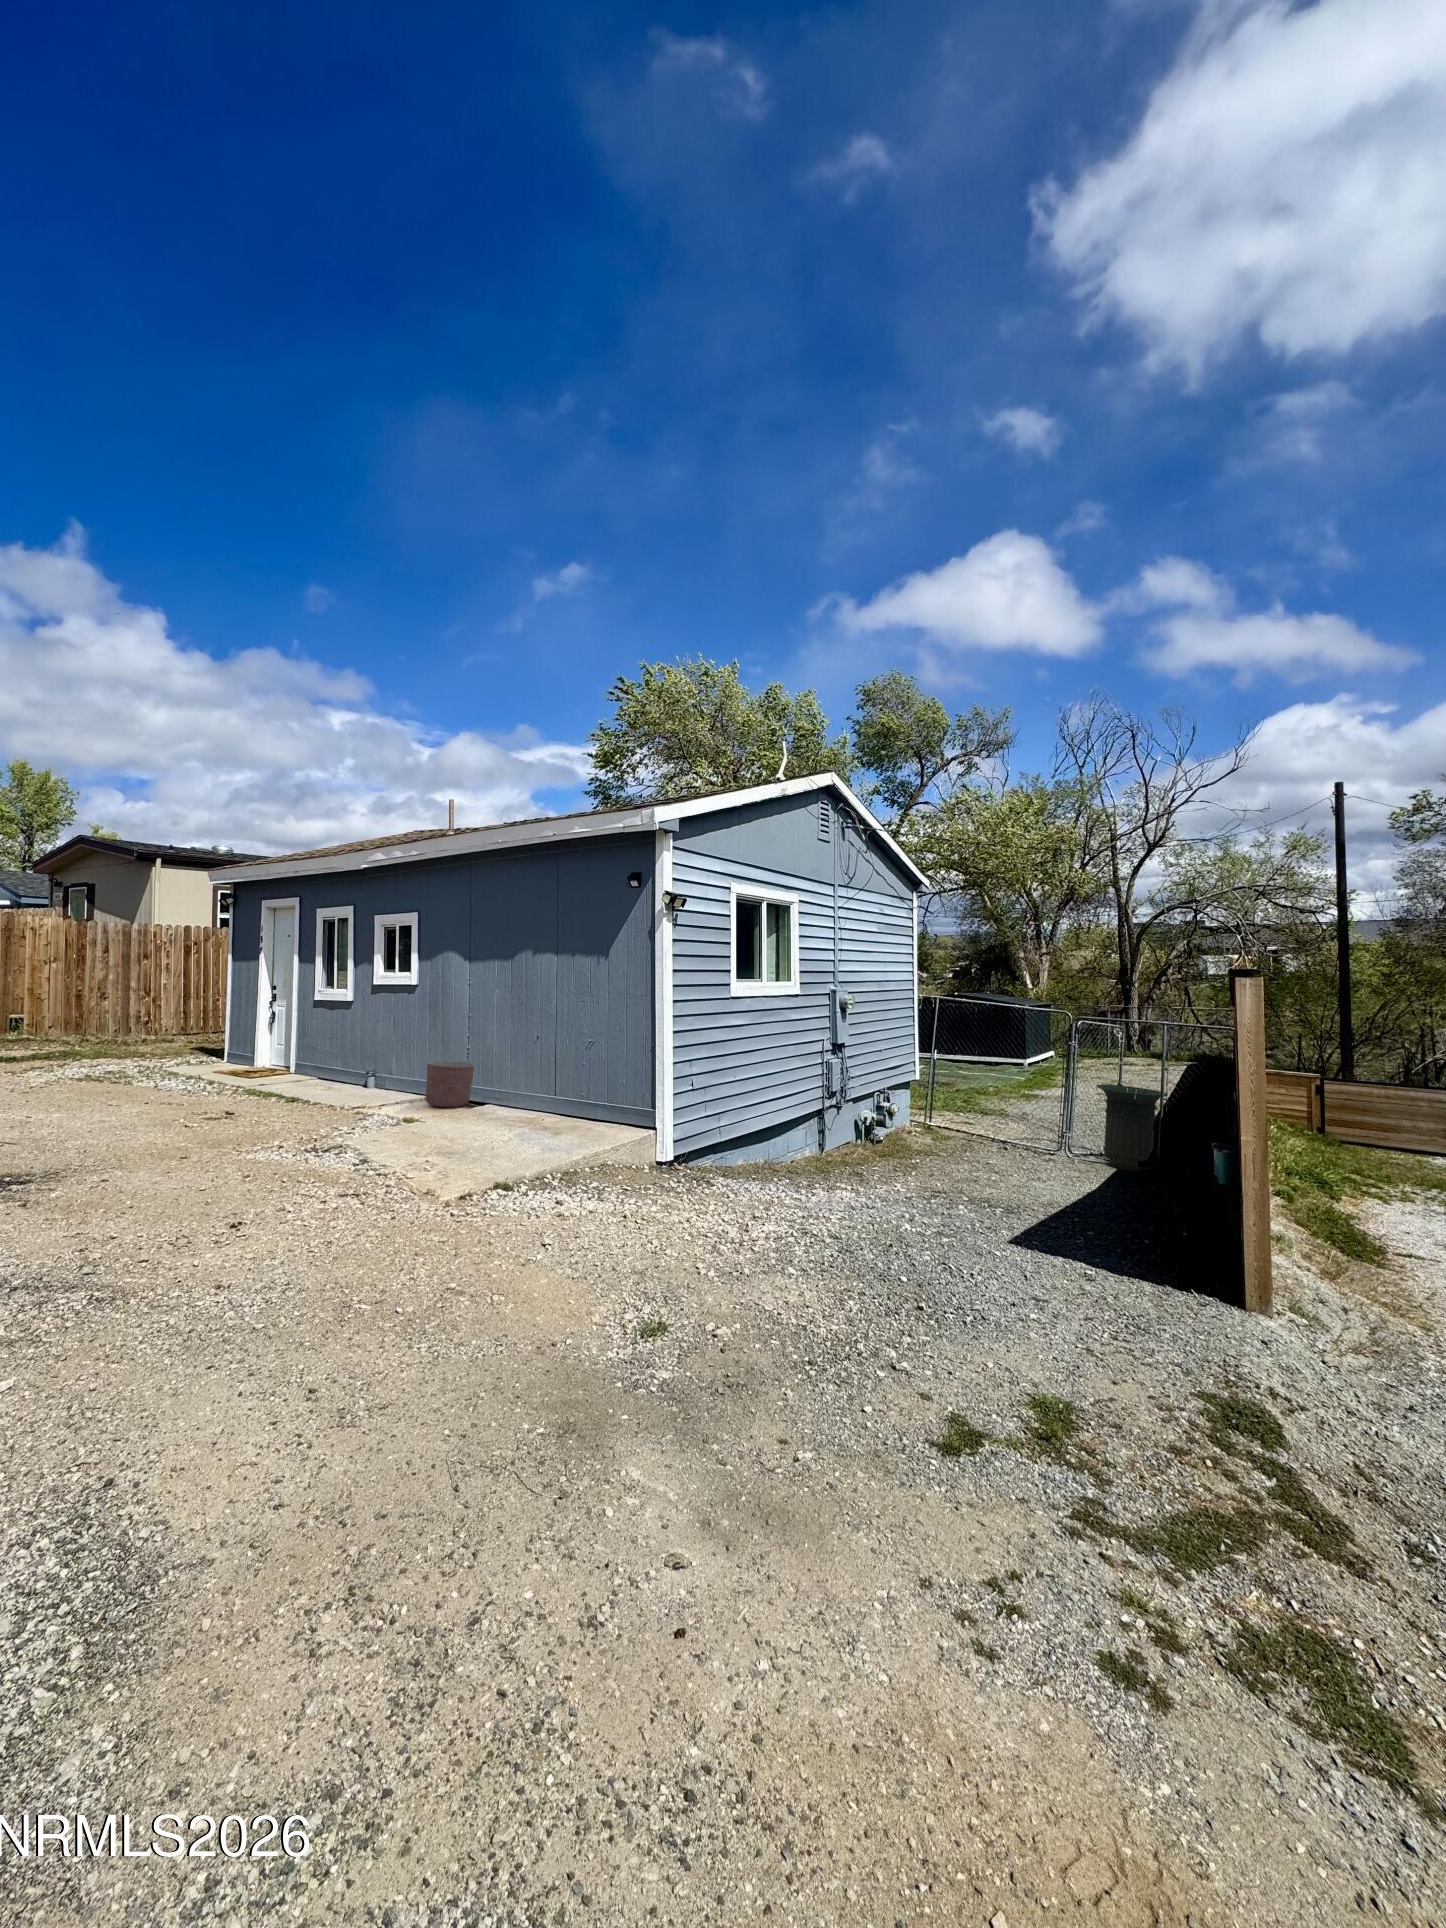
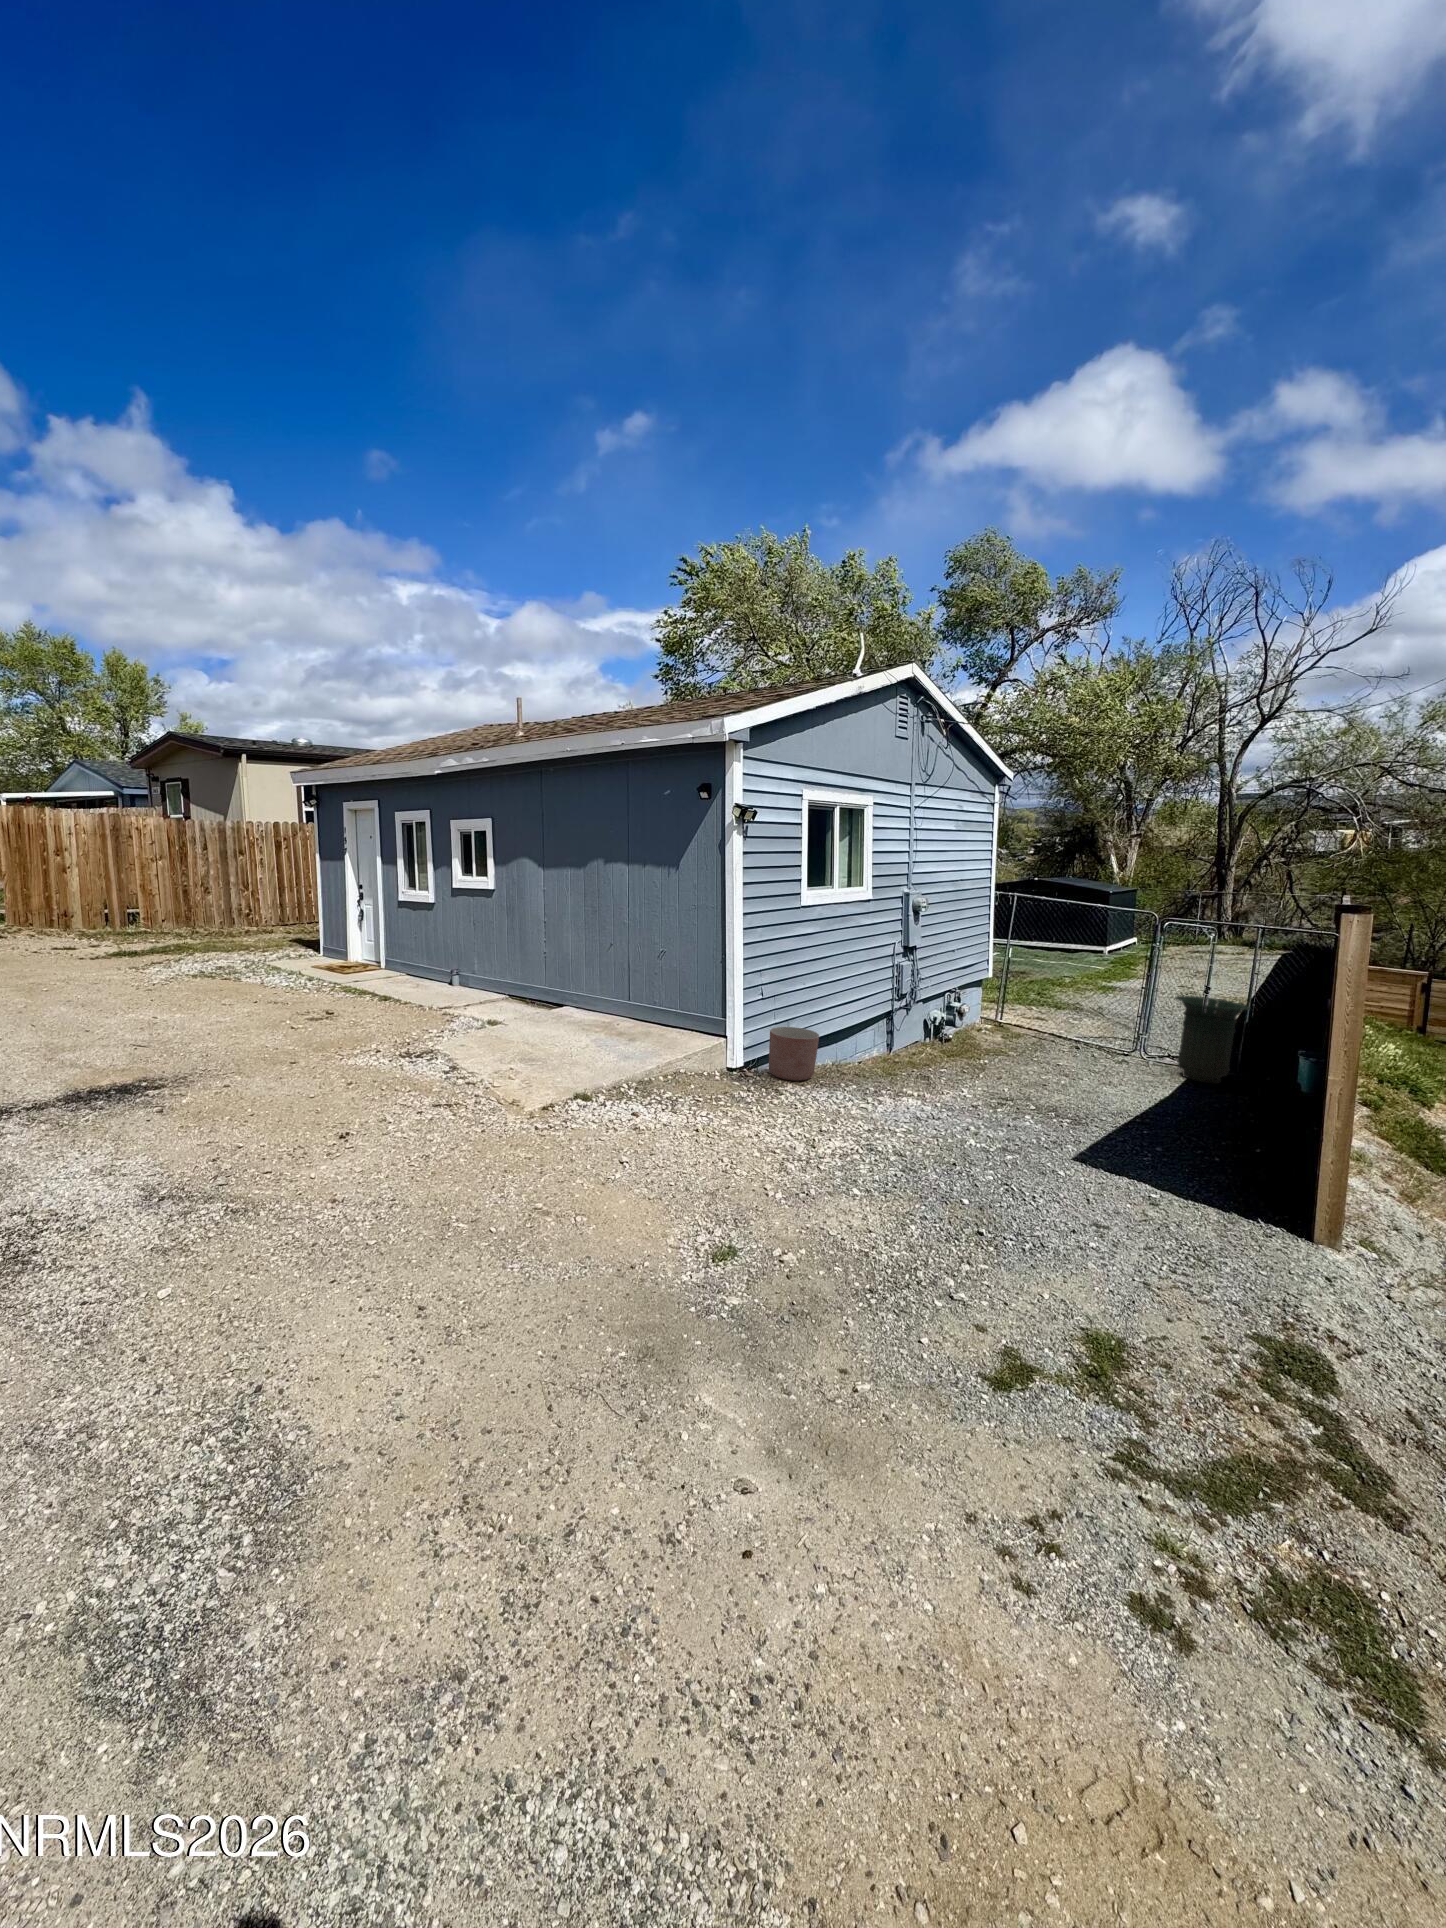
planter: present [426,1061,474,1108] -> present [769,1027,819,1081]

